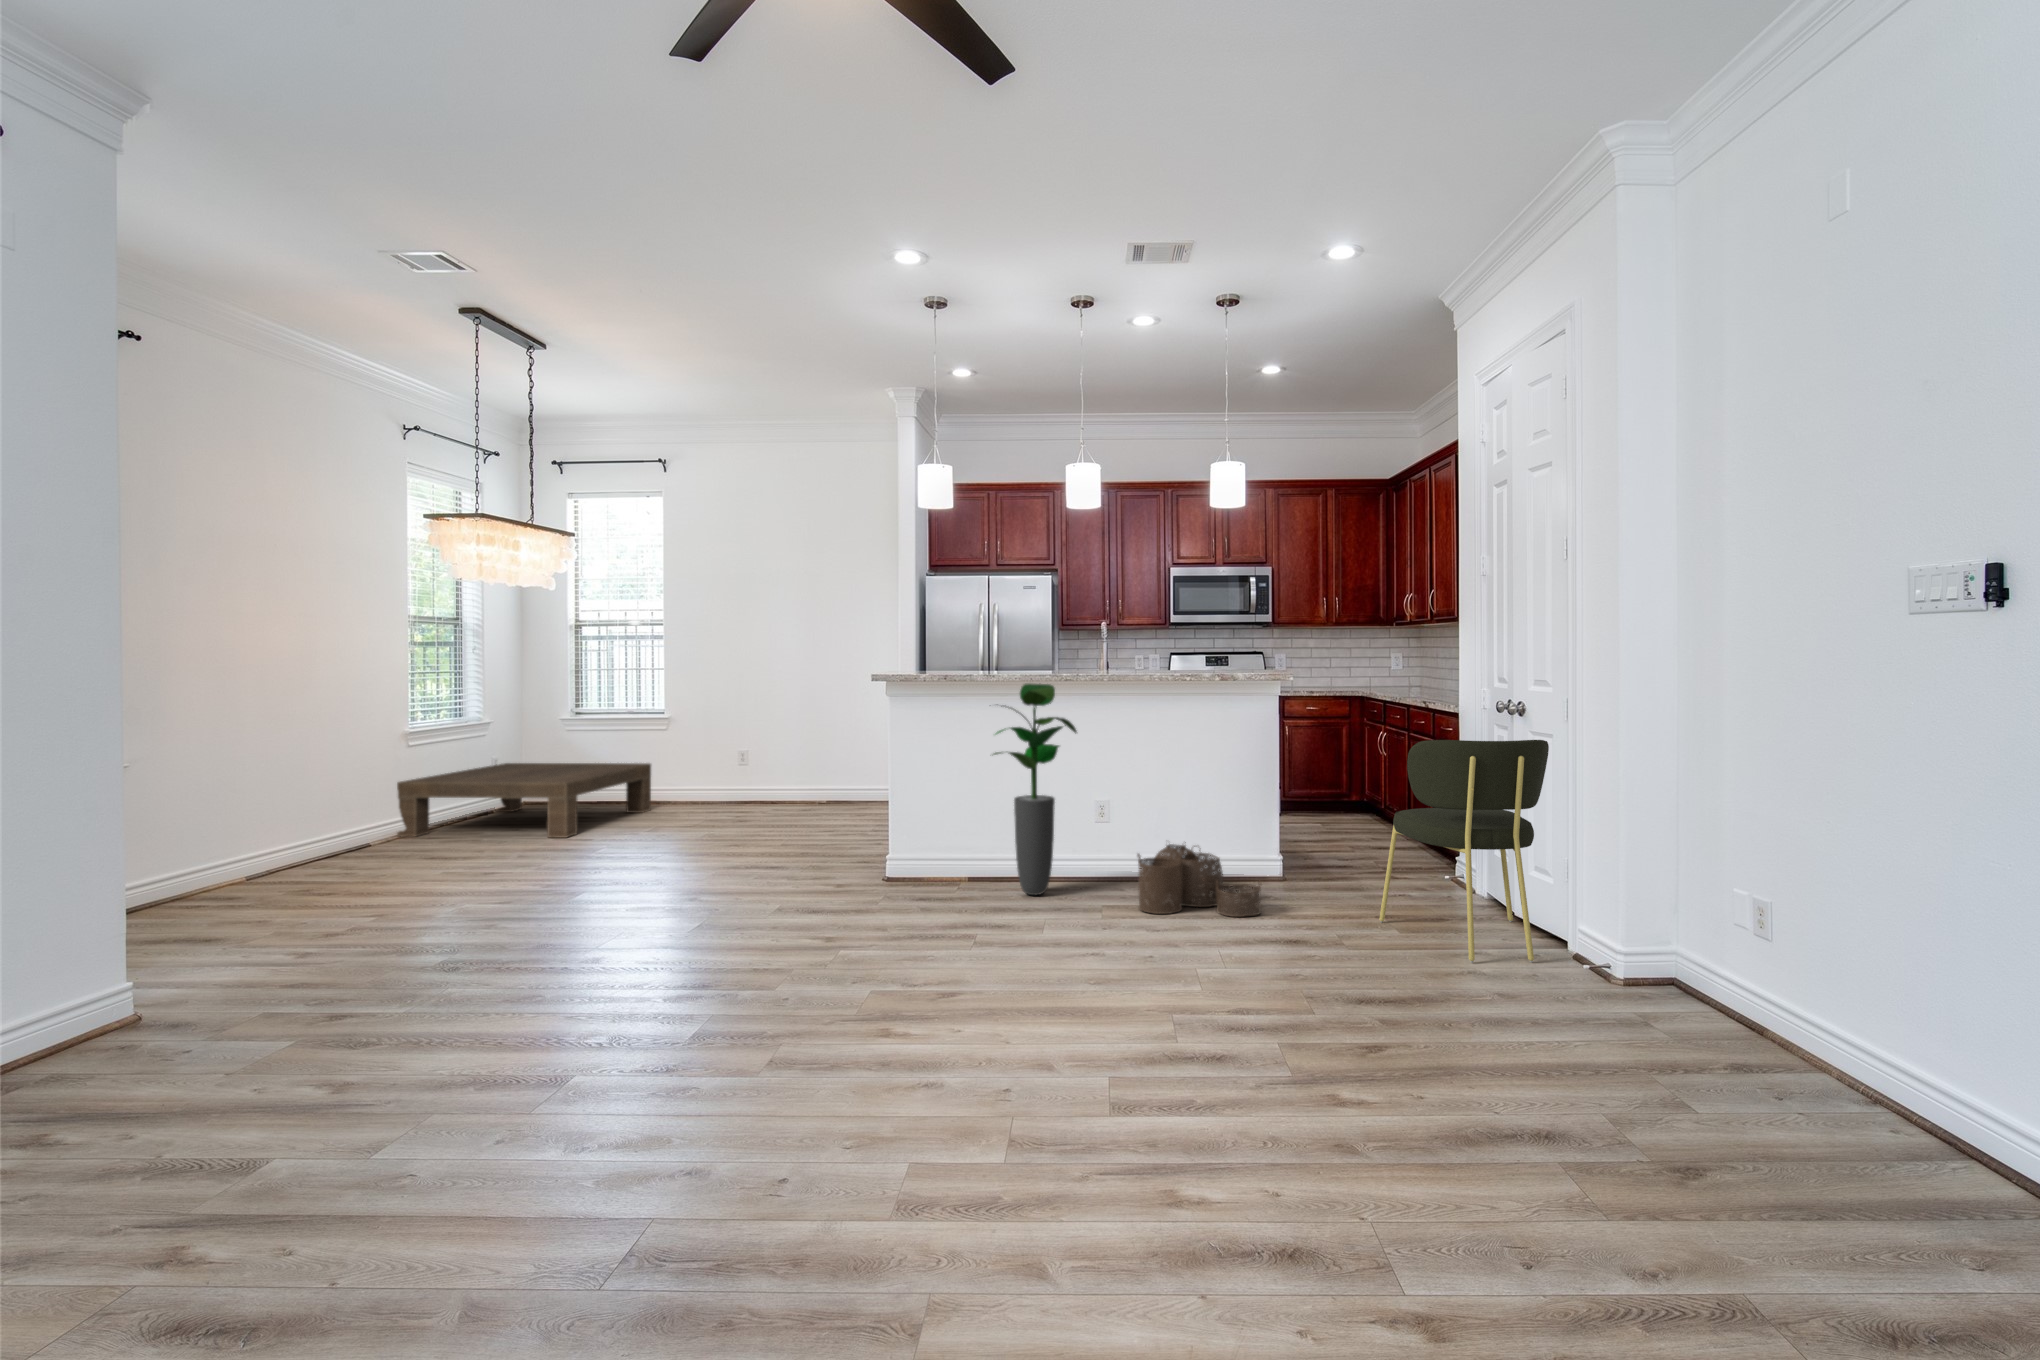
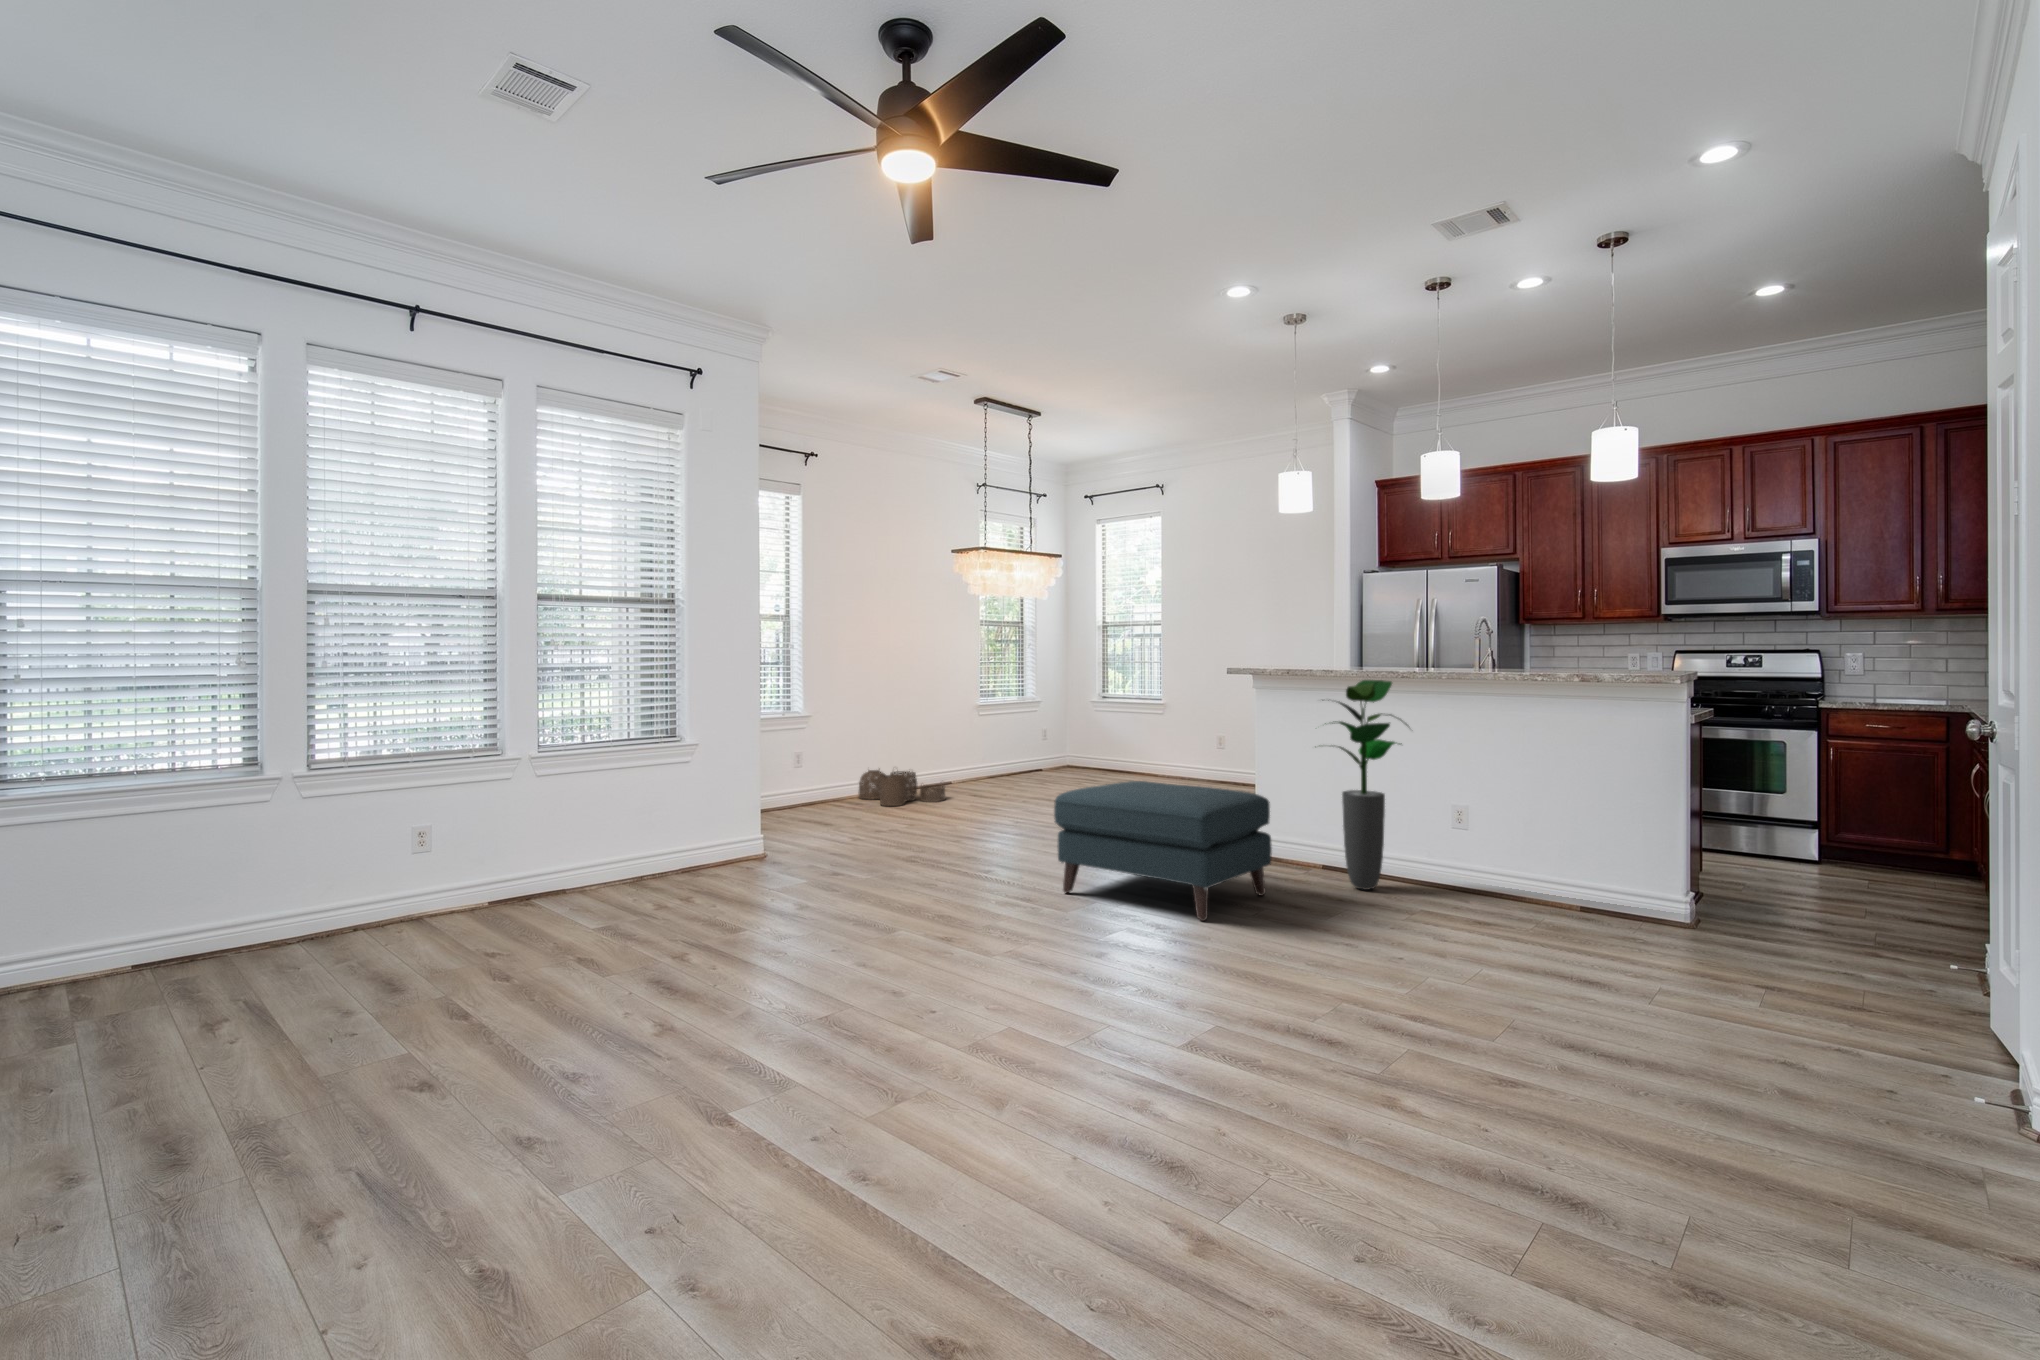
dining chair: present [1379,740,1549,963] -> none [1734,762,1982,1077]
coffee table: present [397,763,651,838] -> none [972,733,1148,793]
ottoman: none [733,808,968,959] -> present [1054,781,1272,921]
woven basket: present [1137,844,1261,917] -> present [859,769,945,806]

